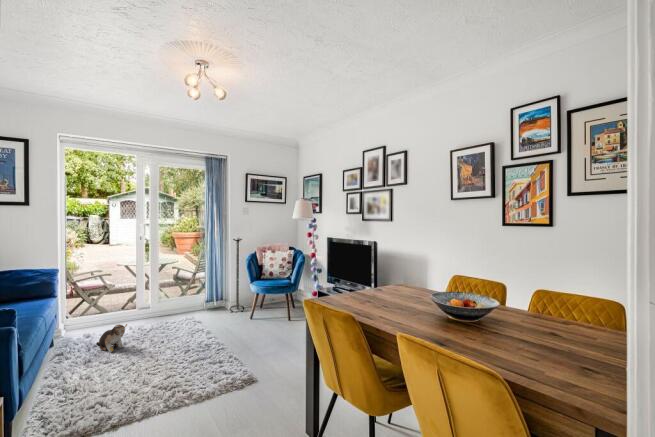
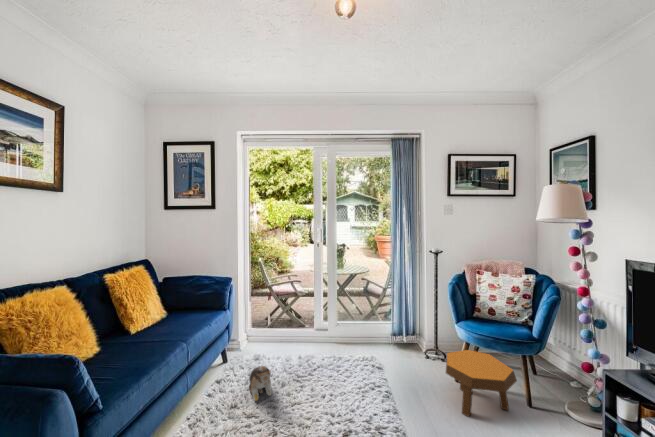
footstool: none [245,297,282,328] -> present [446,350,517,417]

